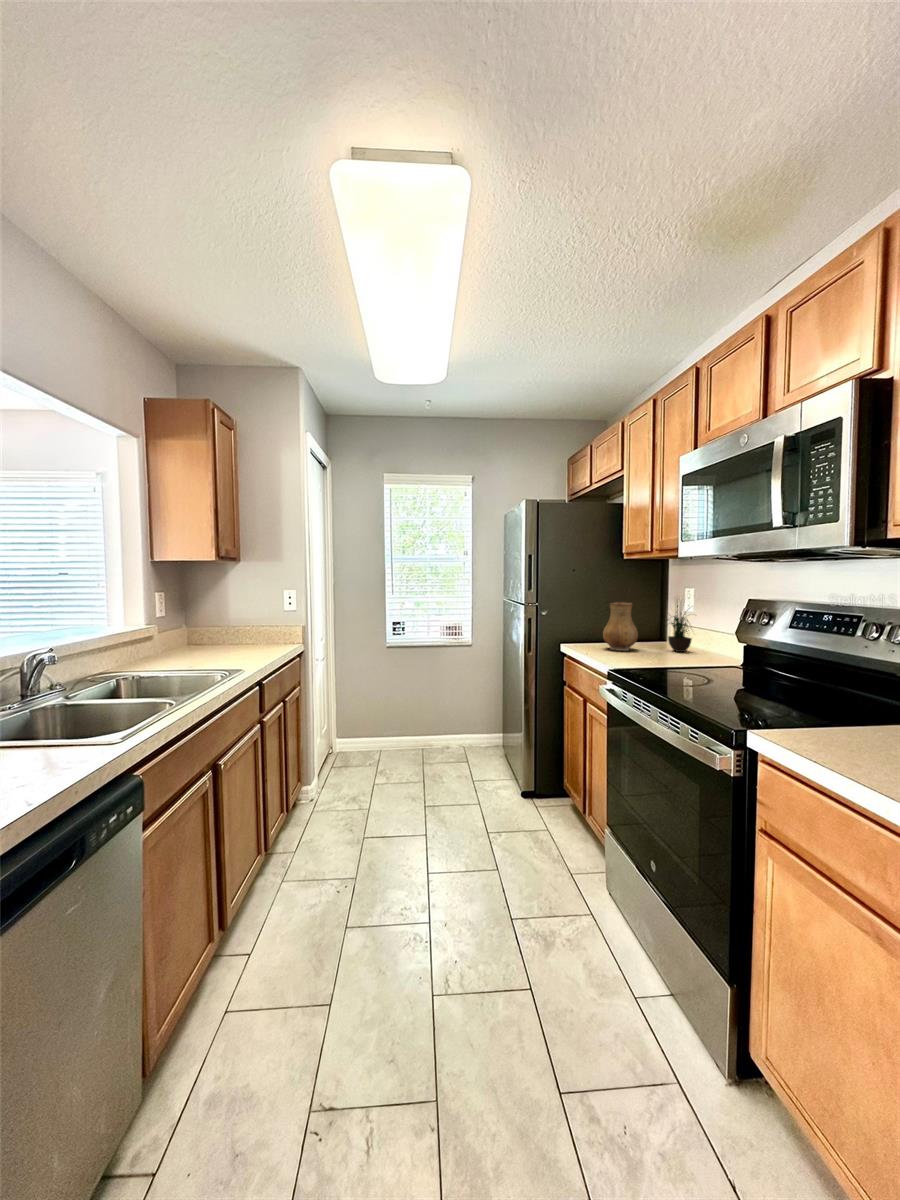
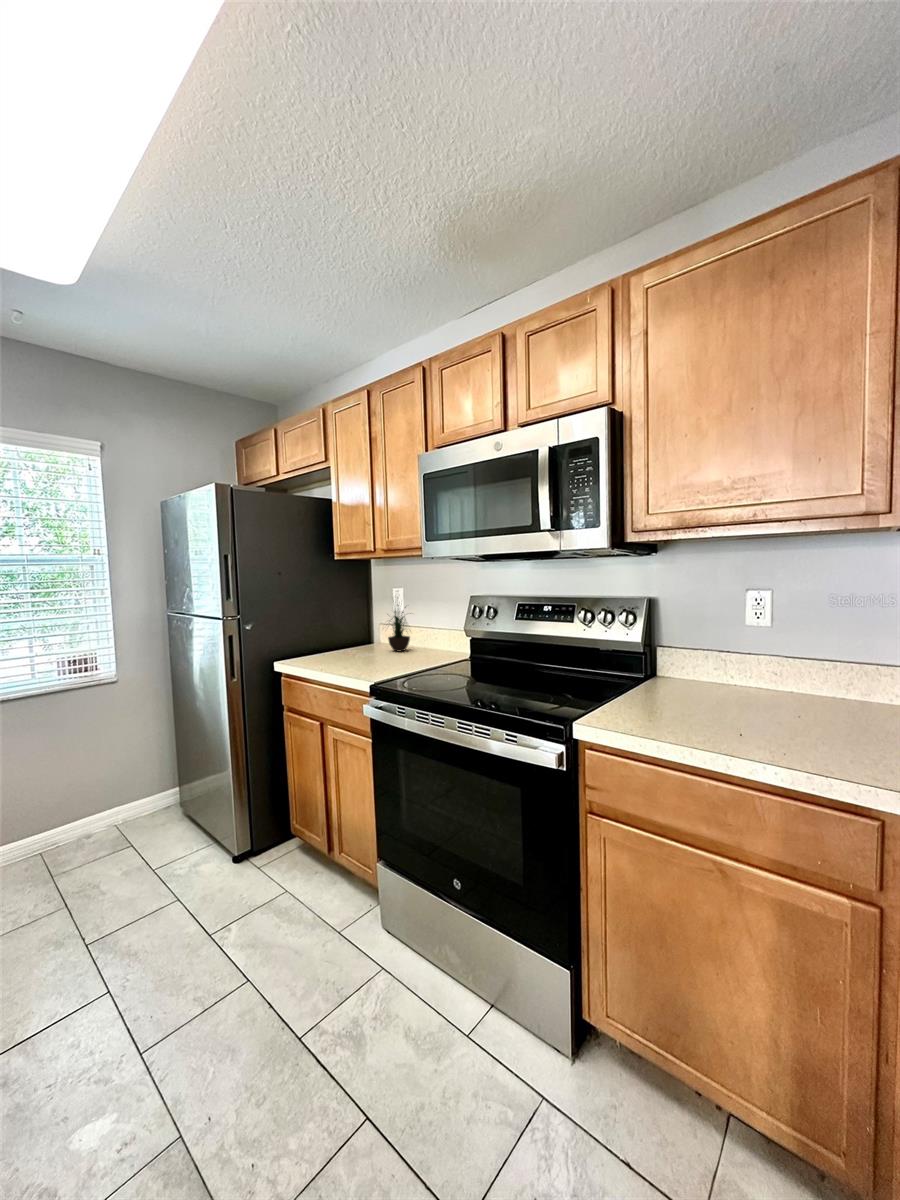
ceramic pitcher: present [603,602,638,651] -> none [326,606,363,660]

